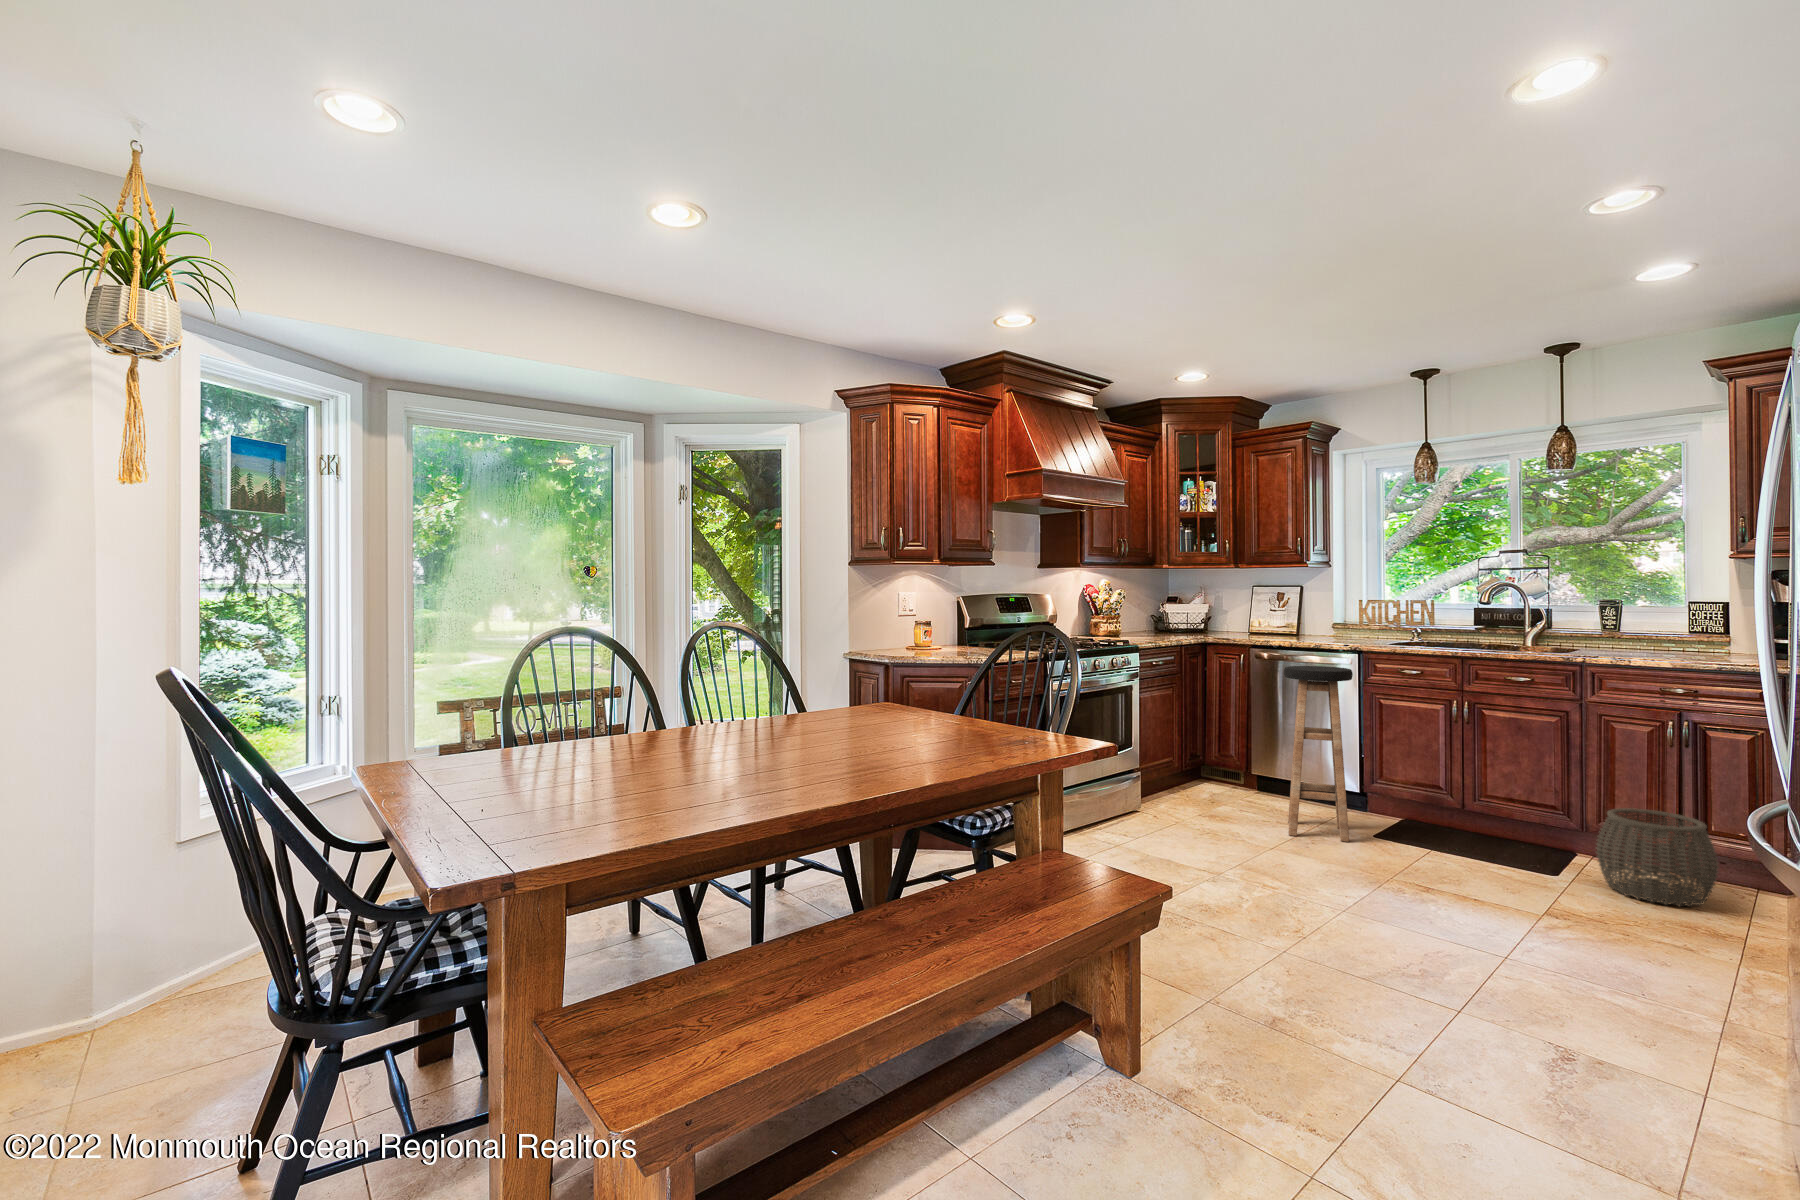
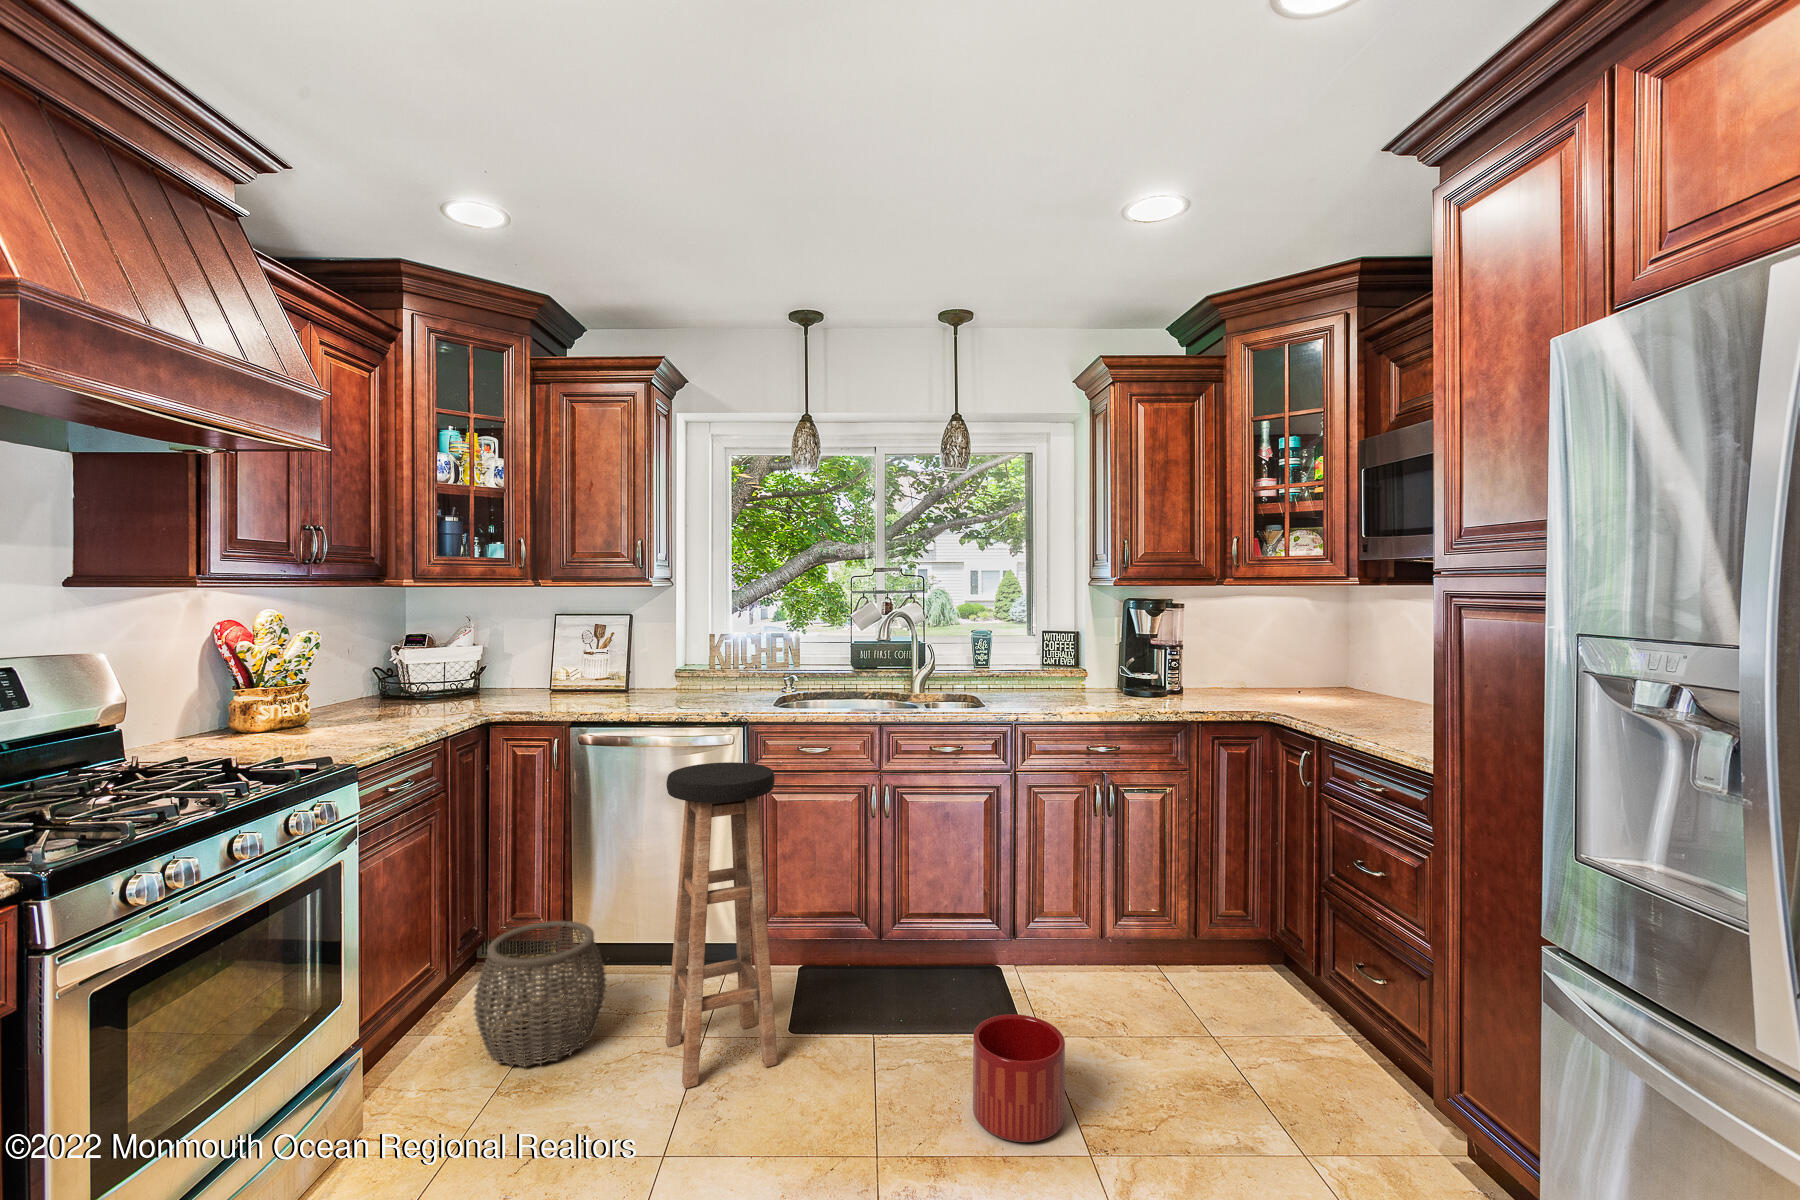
woven basket: present [1596,808,1719,907] -> present [474,921,607,1067]
planter: none [1461,834,1534,903] -> present [973,1014,1065,1142]

